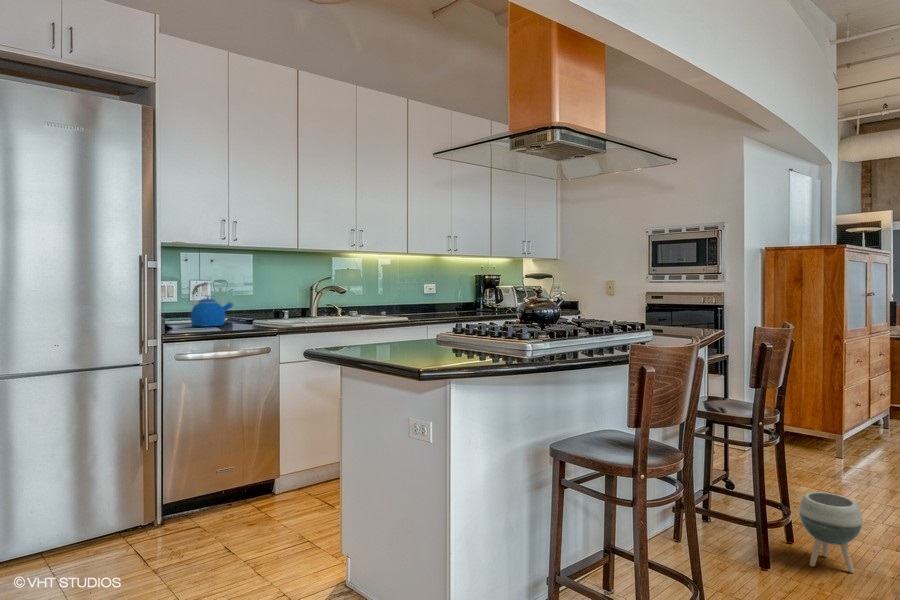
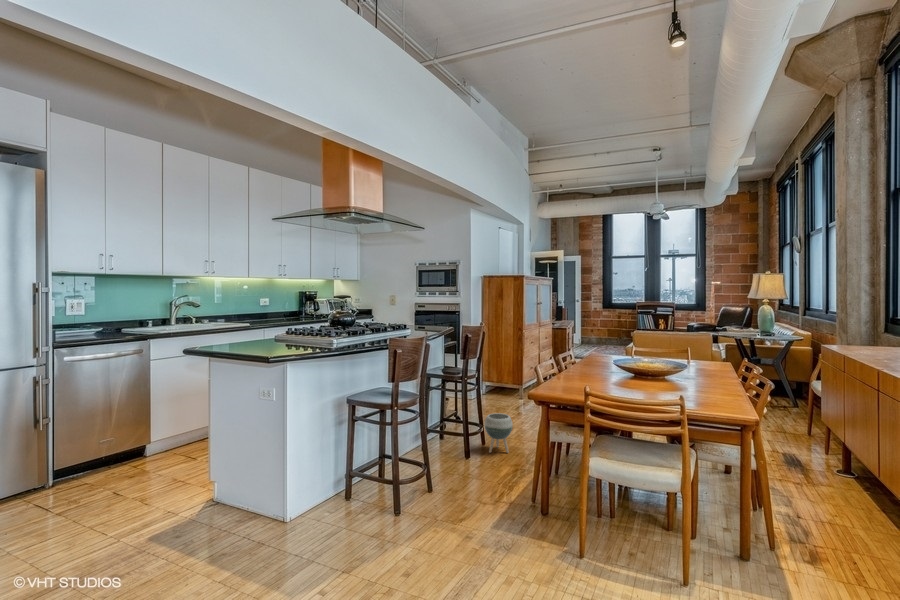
kettle: present [191,283,233,326] -> none [69,301,107,335]

